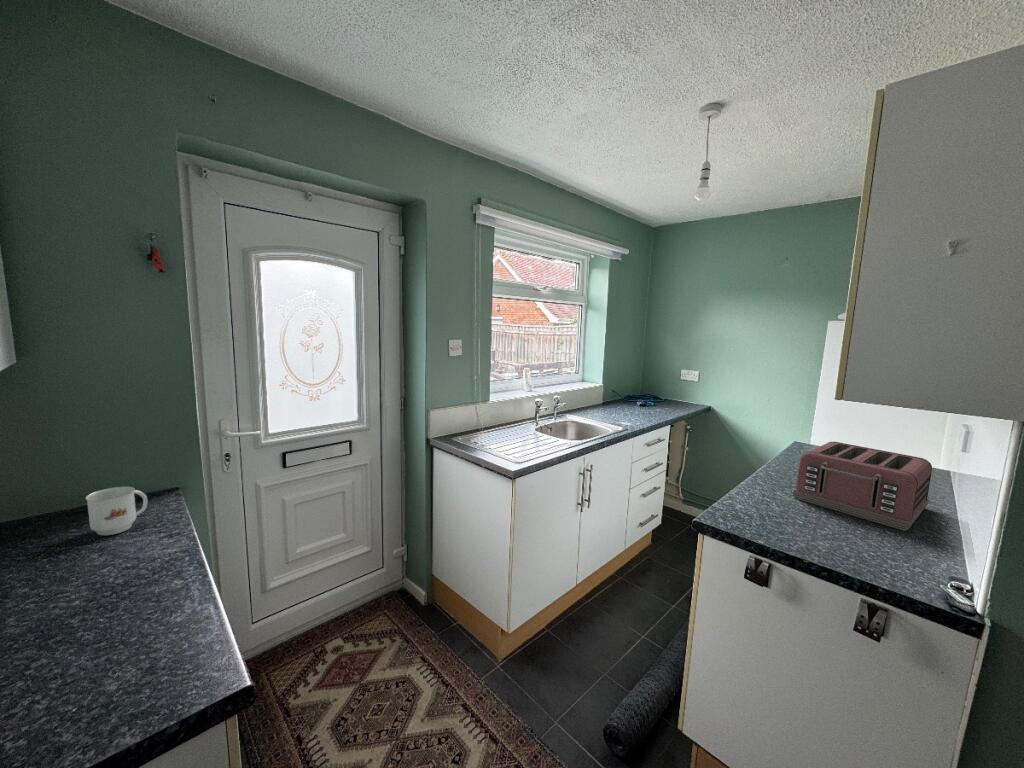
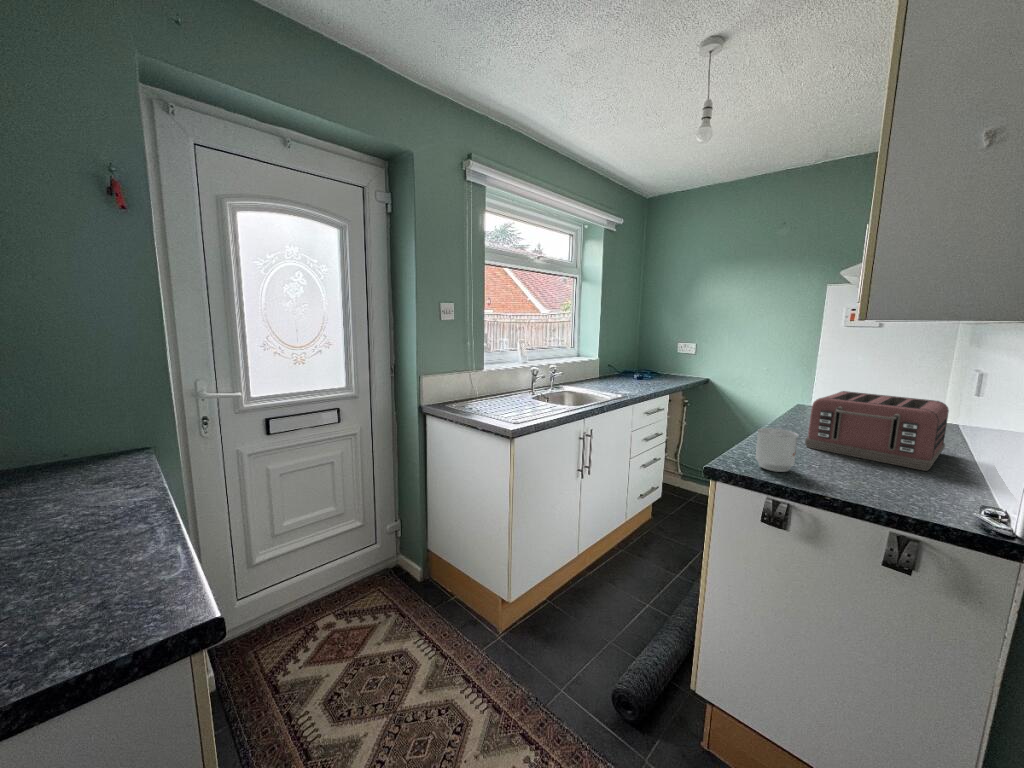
mug: present [86,487,148,536] -> present [756,428,798,472]

